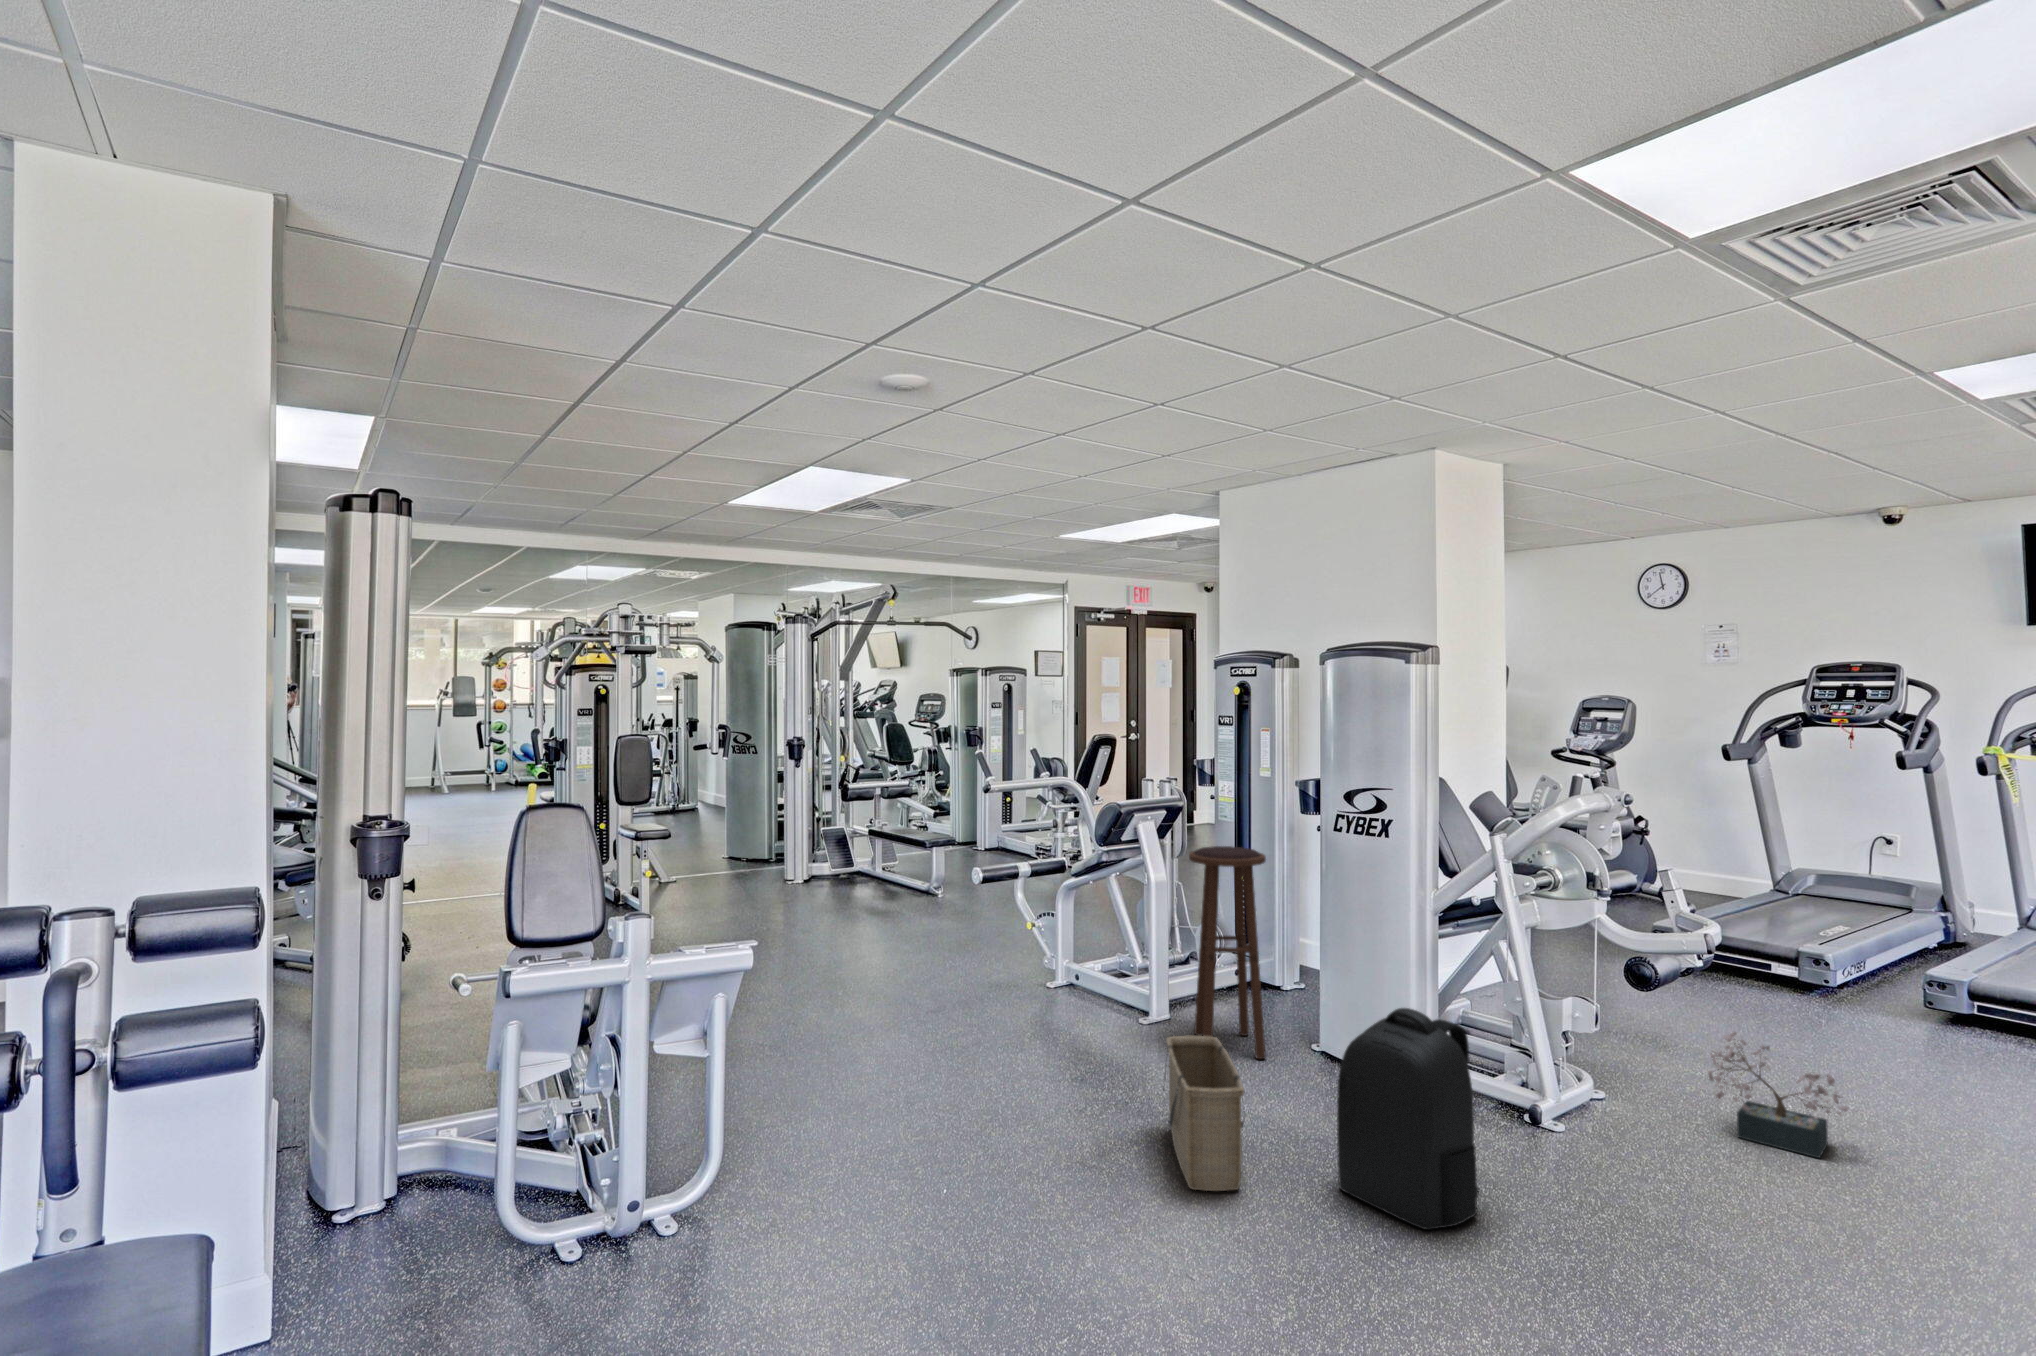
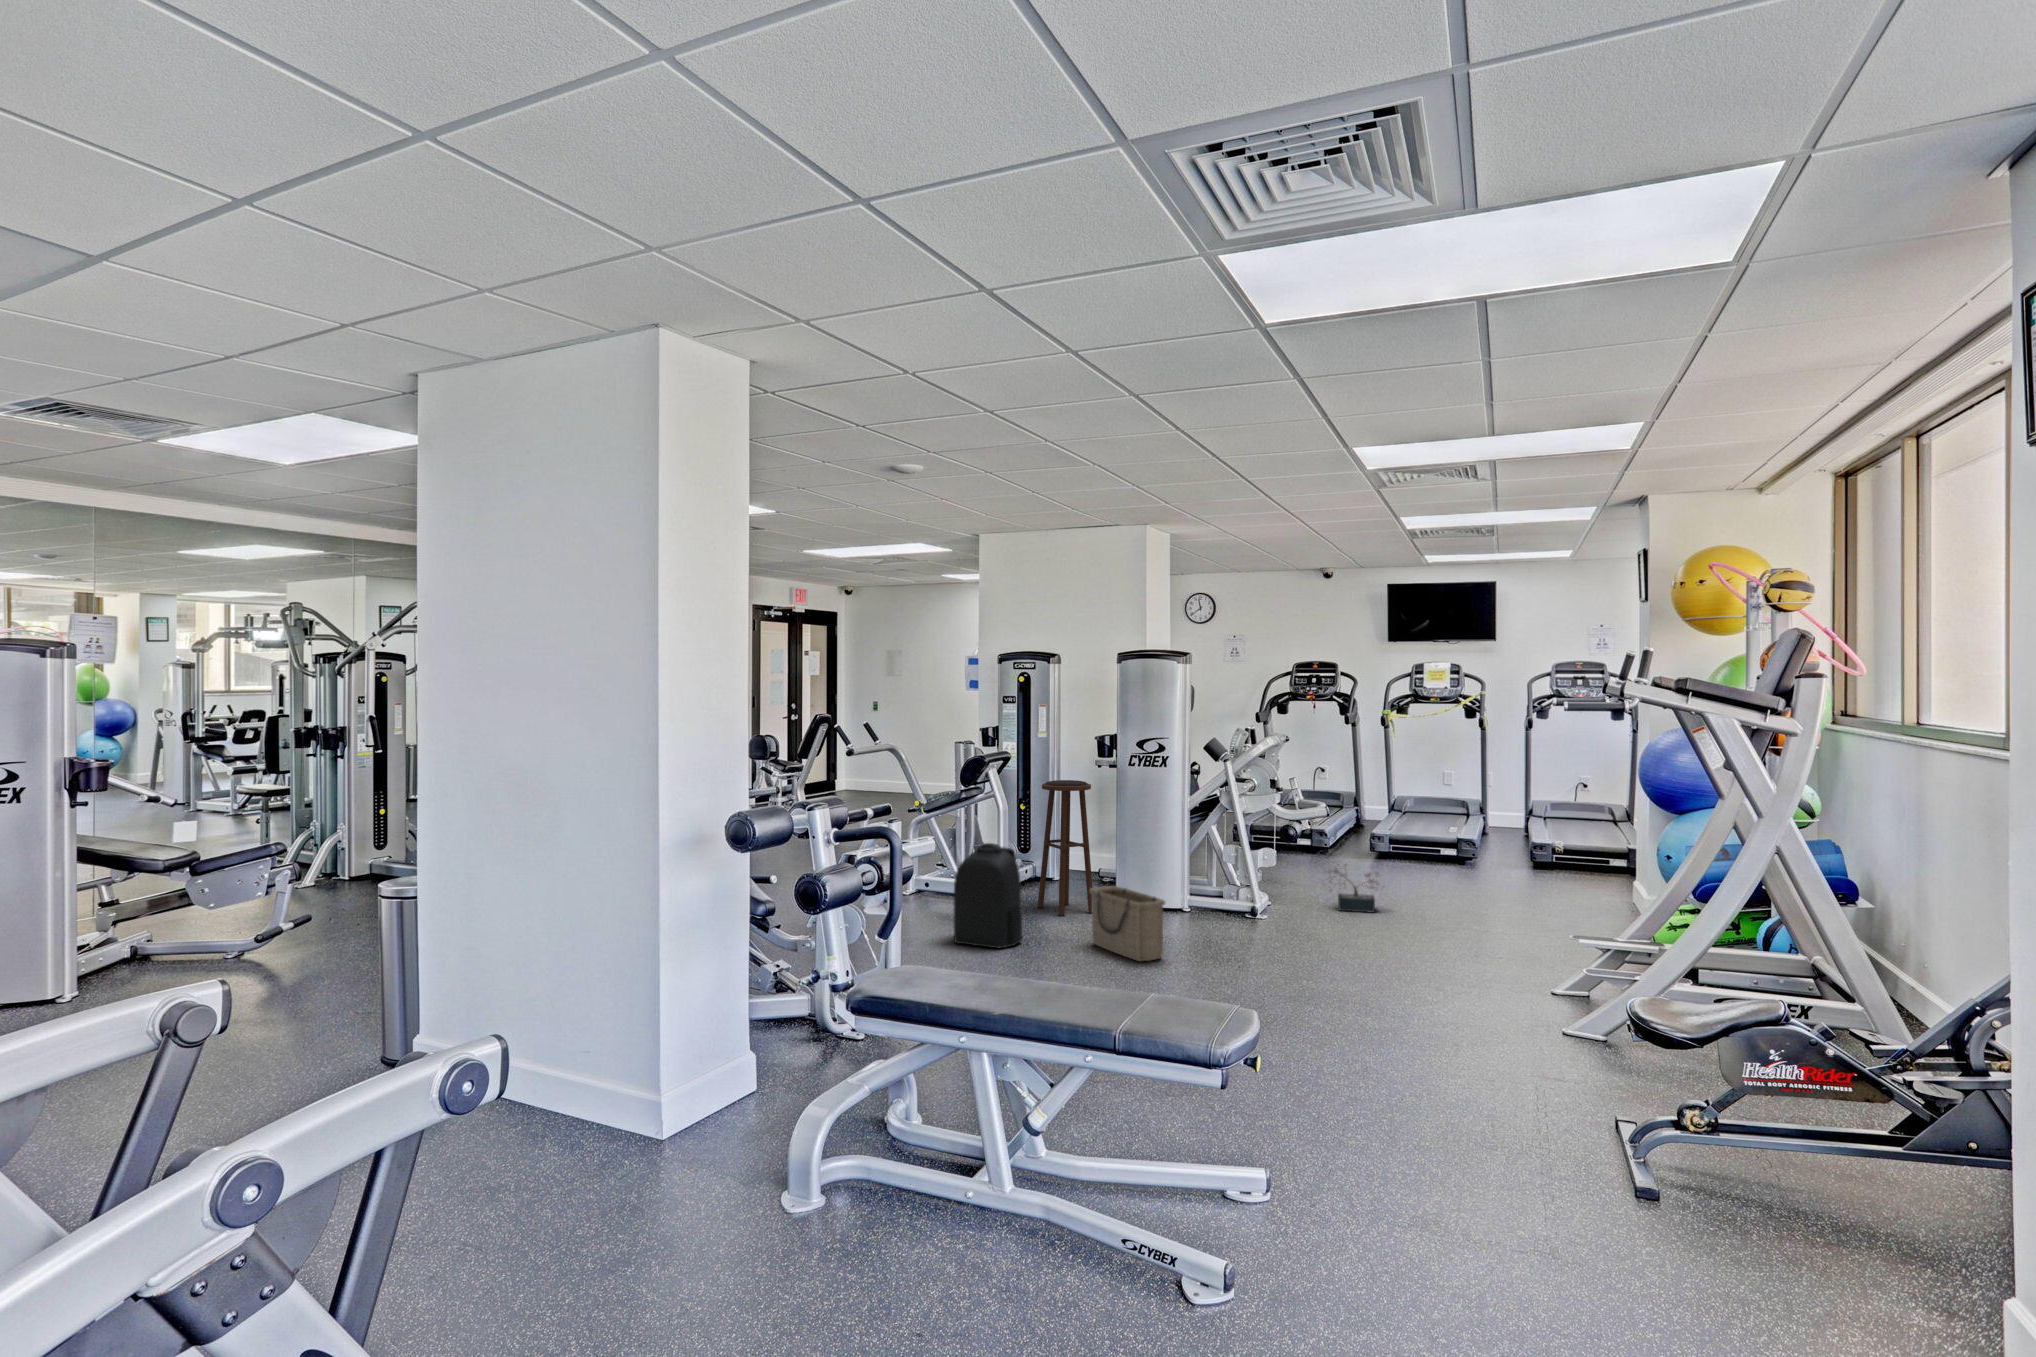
backpack: present [1337,1008,1479,1230] -> present [954,843,1022,948]

